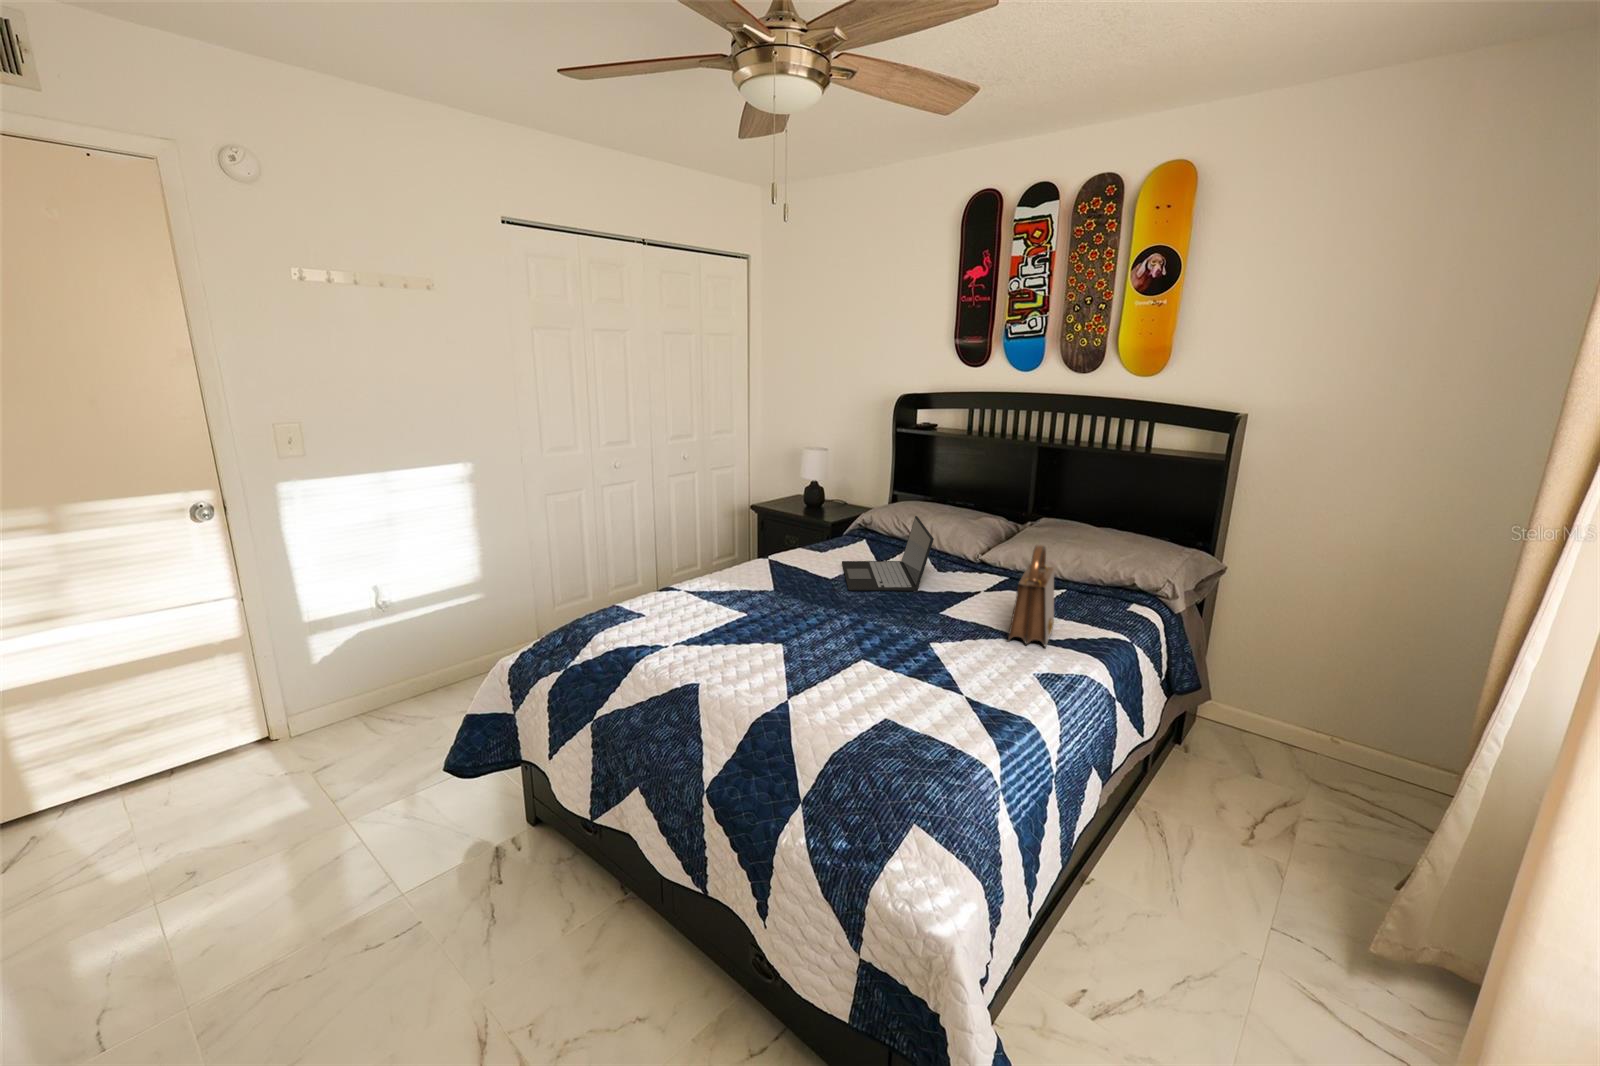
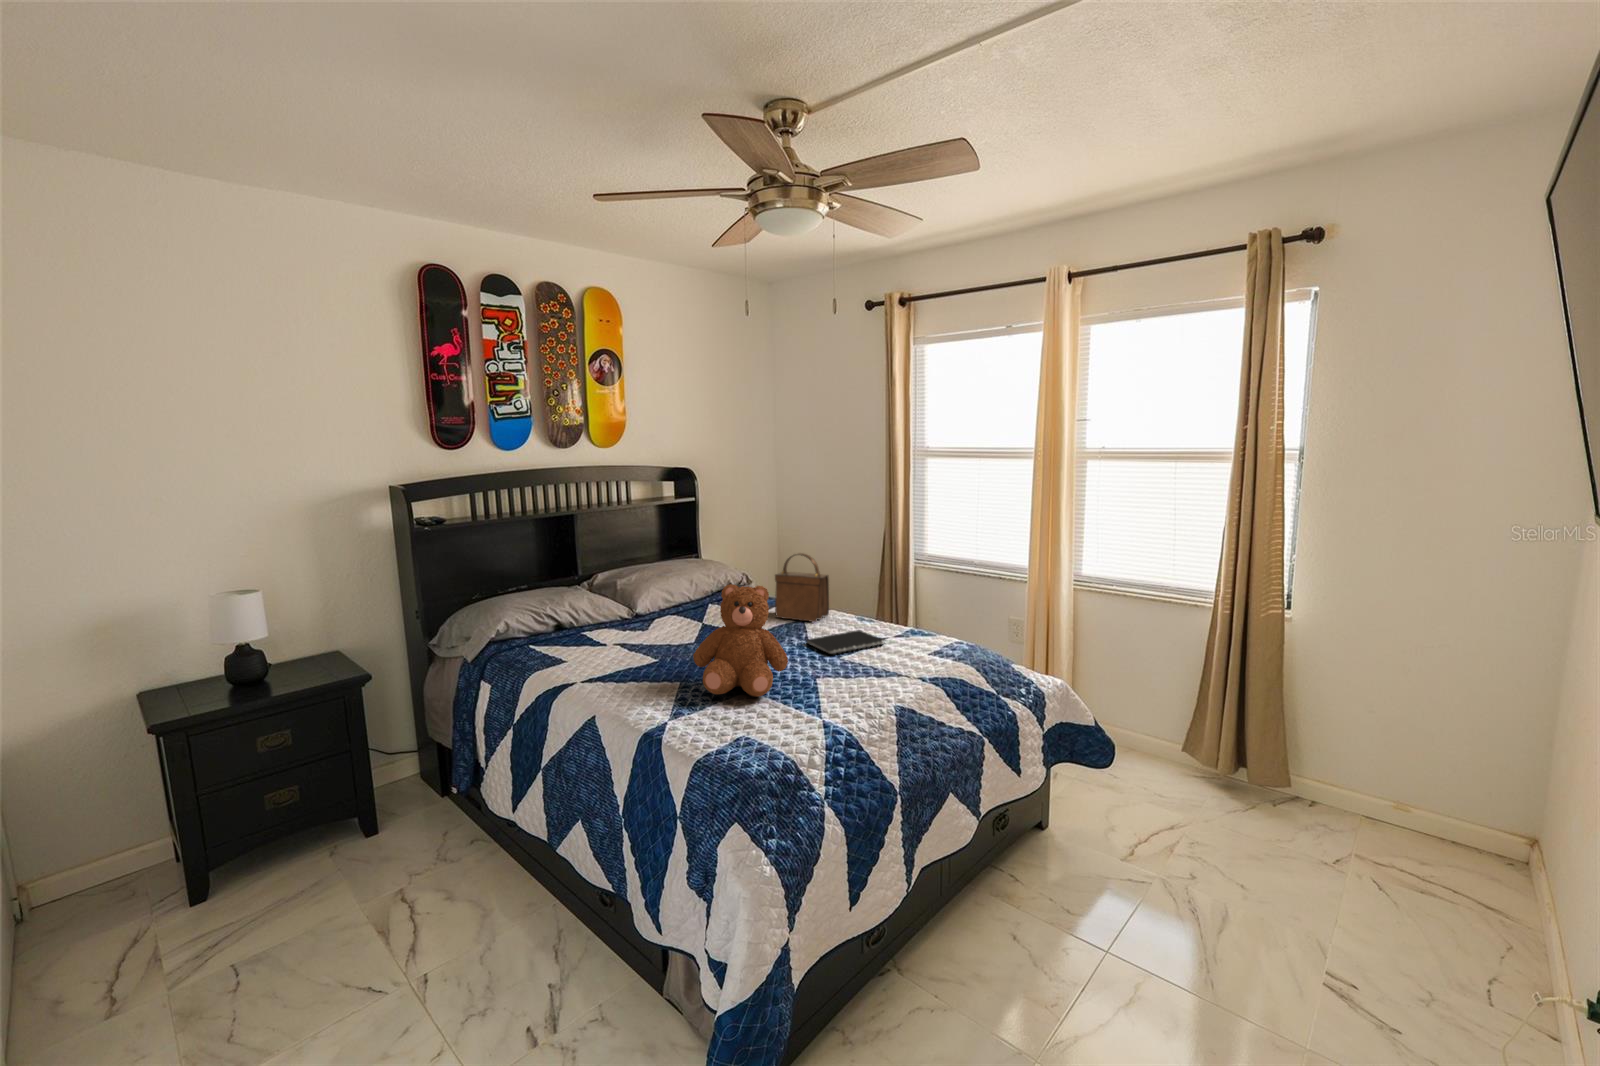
laptop: present [842,516,934,591] -> none [587,587,694,657]
teddy bear: none [712,518,800,623] -> present [693,584,788,696]
notebook: none [861,633,966,681] -> present [807,630,884,654]

